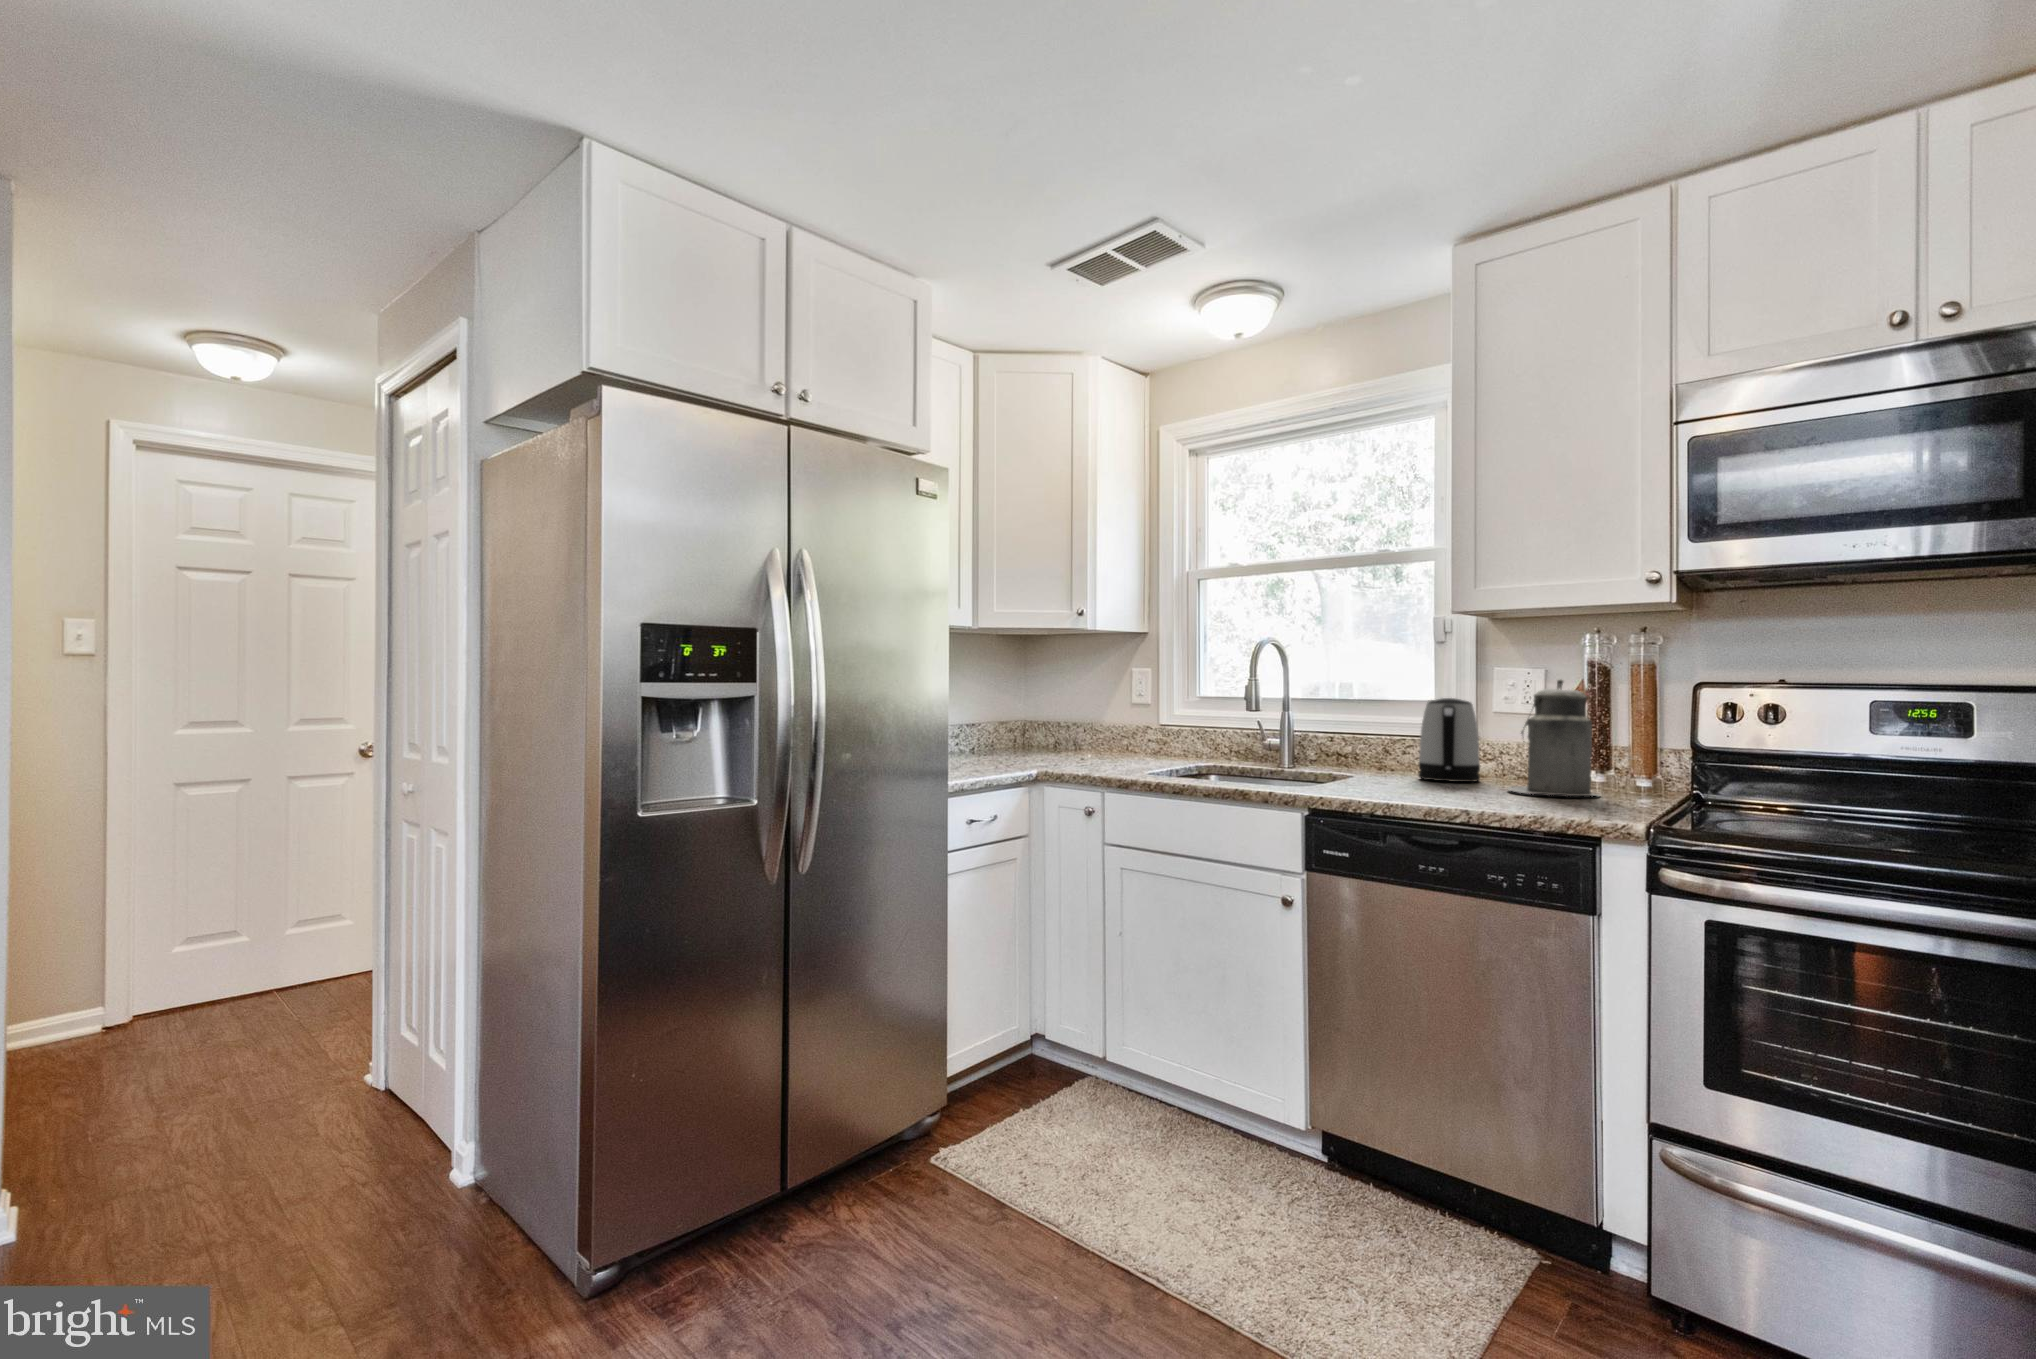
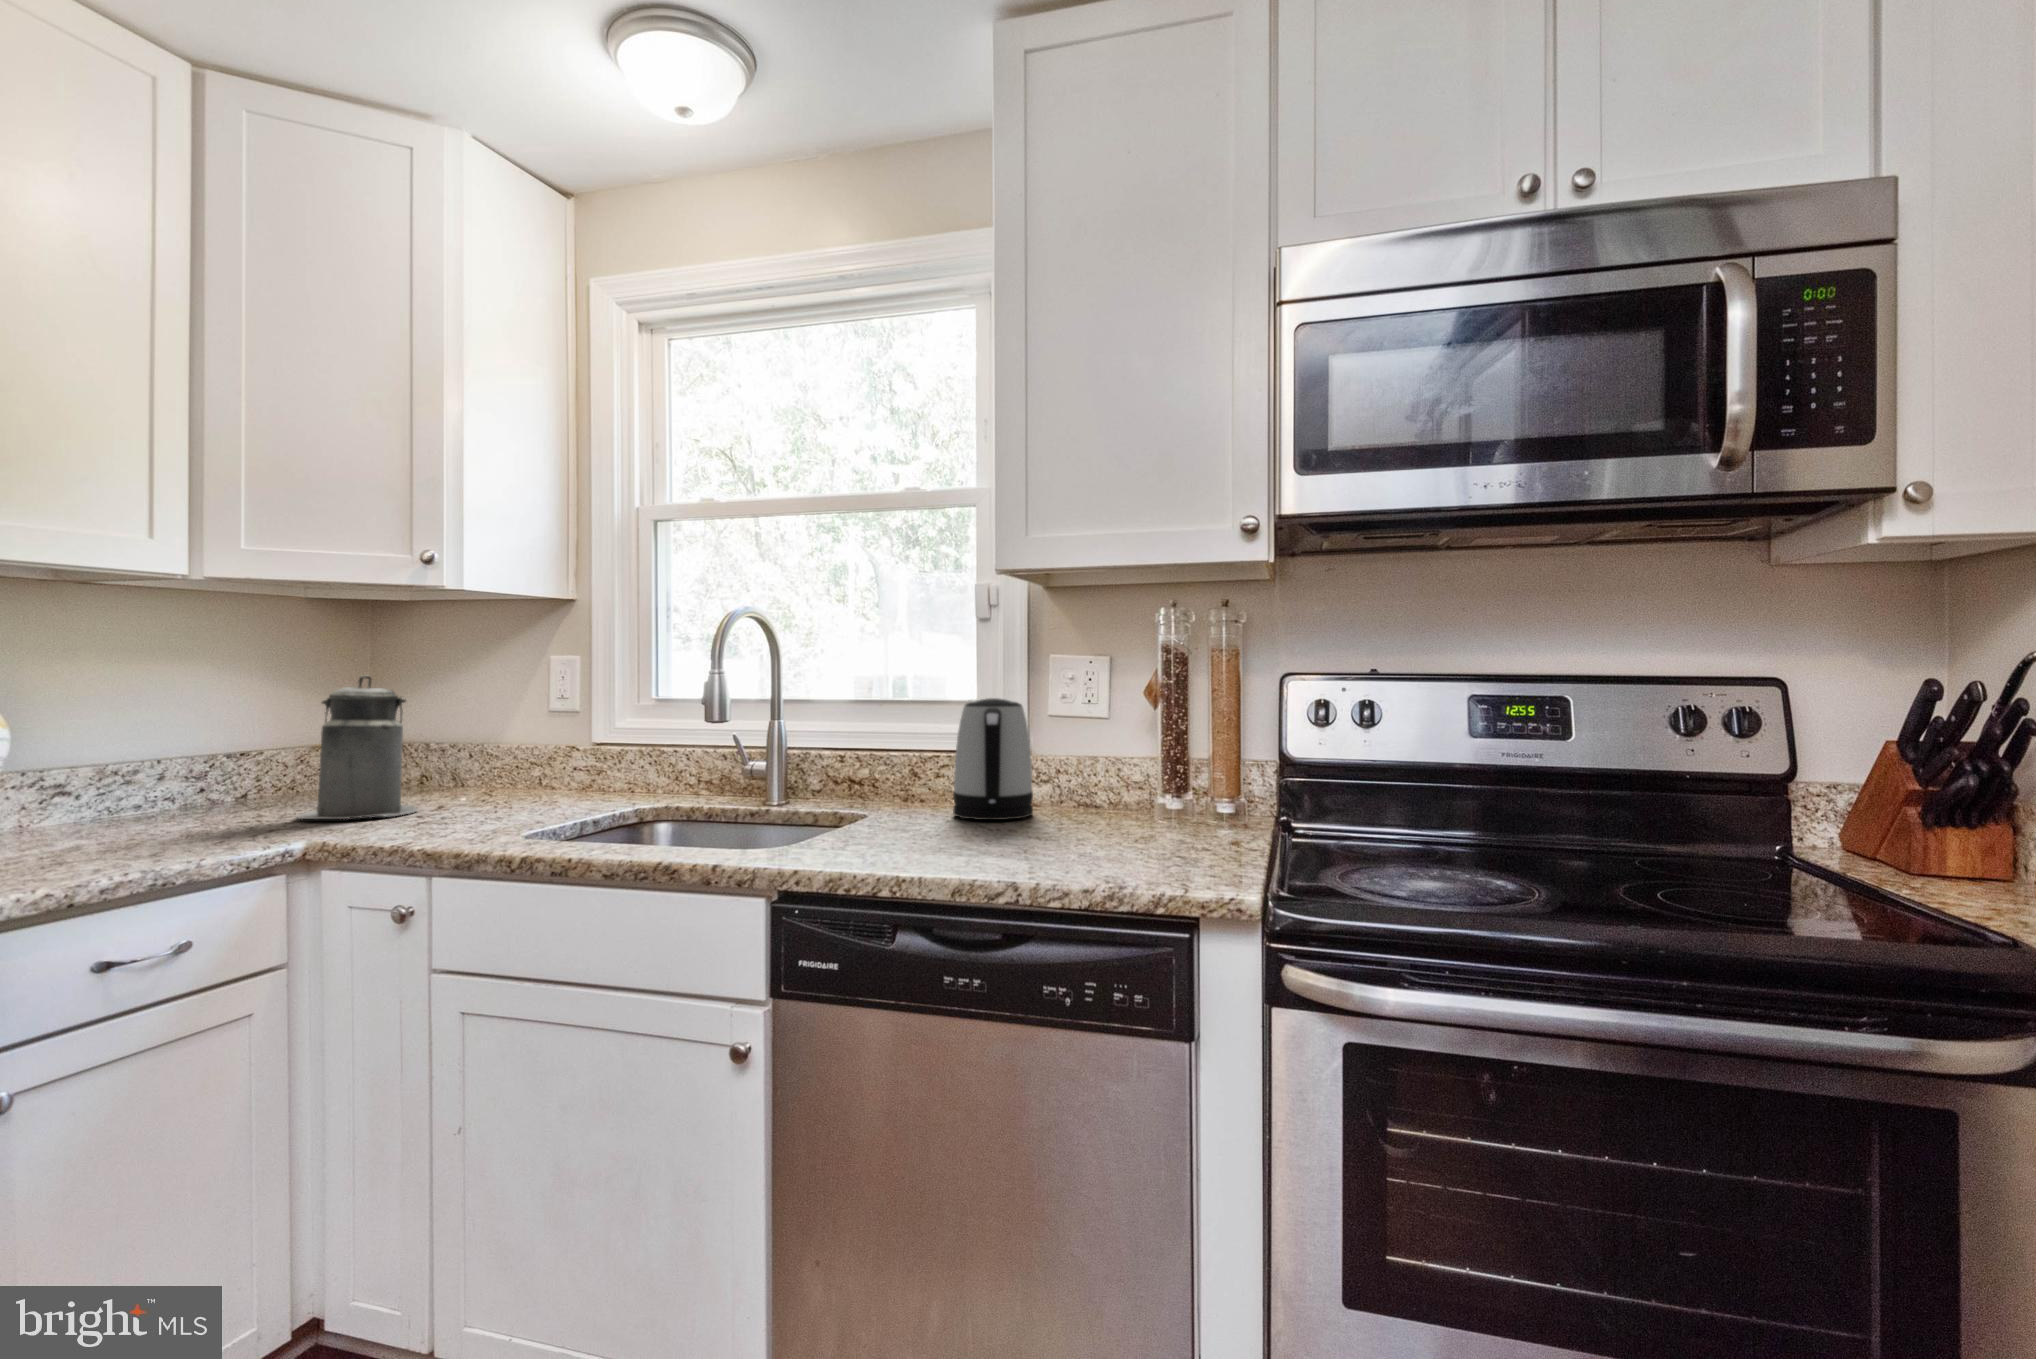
canister: present [1507,680,1598,796] -> present [297,676,417,819]

